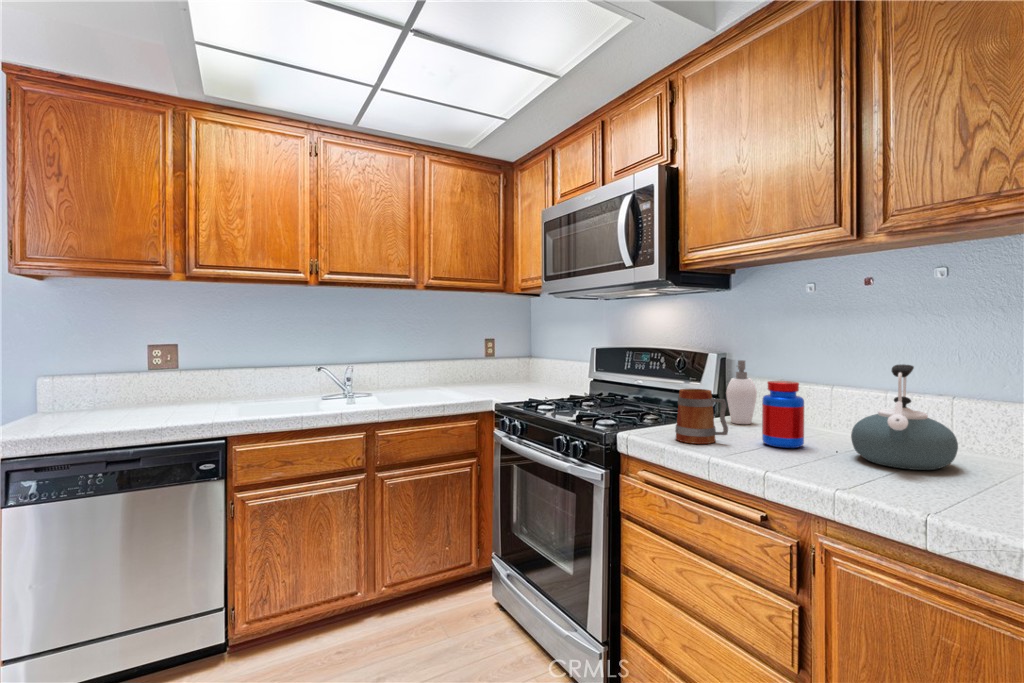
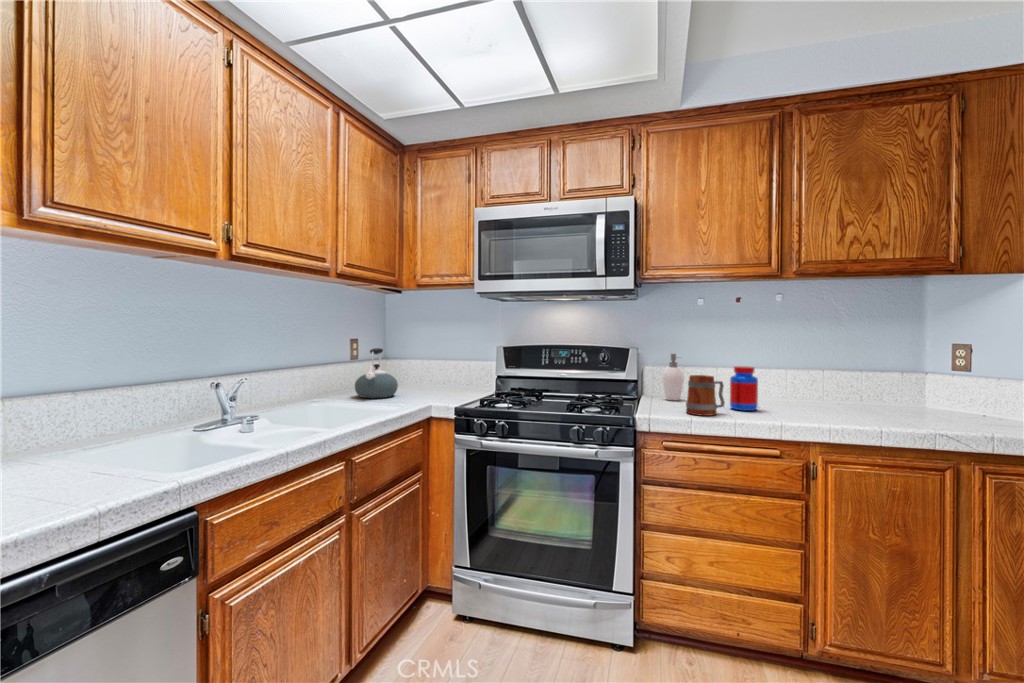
kettle: present [851,364,958,470] -> present [355,348,398,398]

